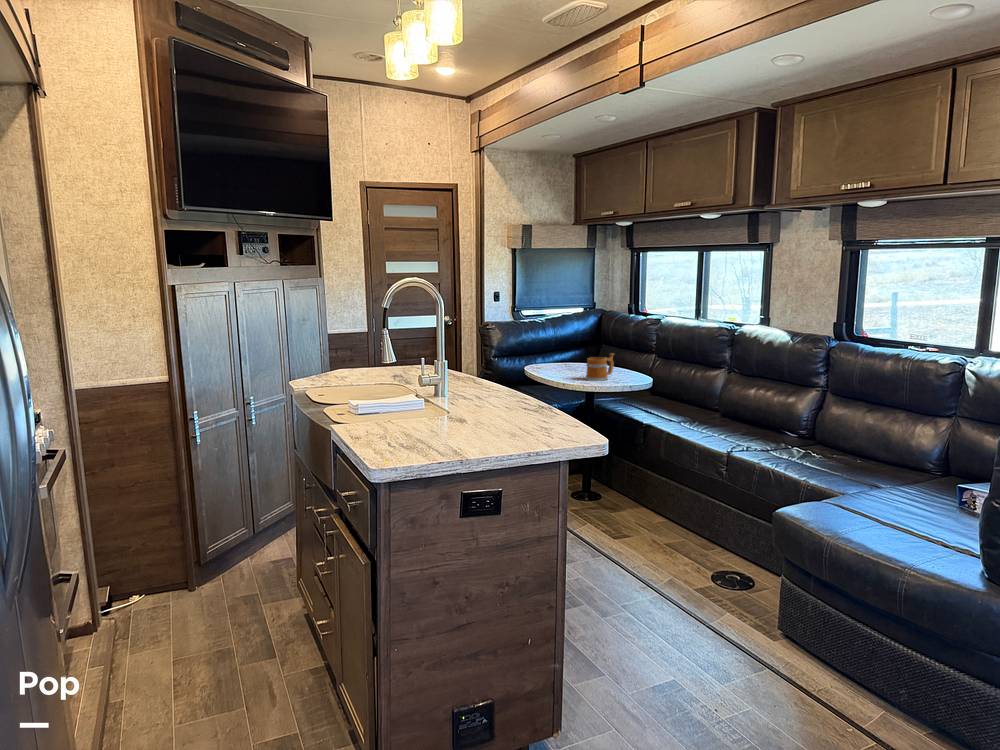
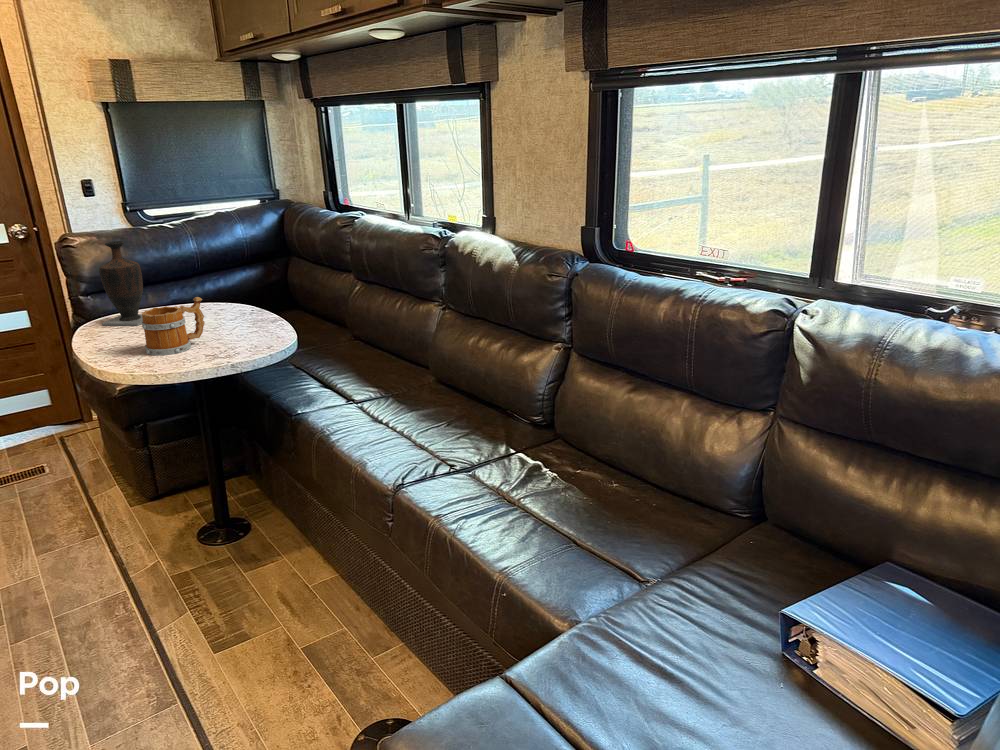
vase: none [542,325,567,371] -> present [99,241,143,326]

